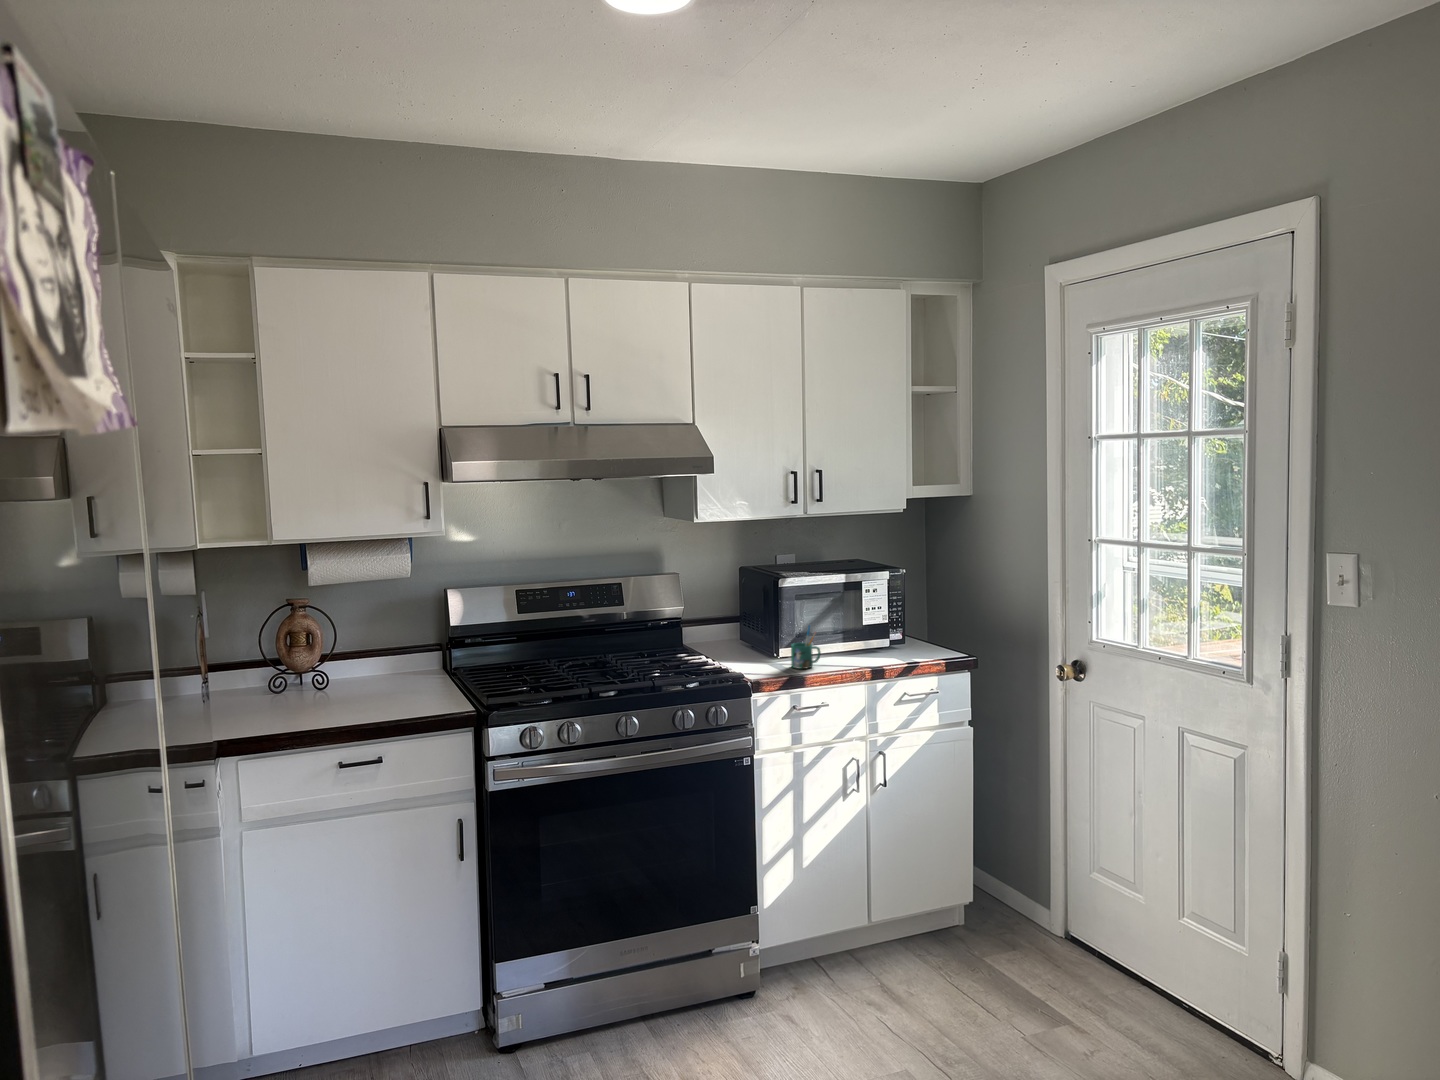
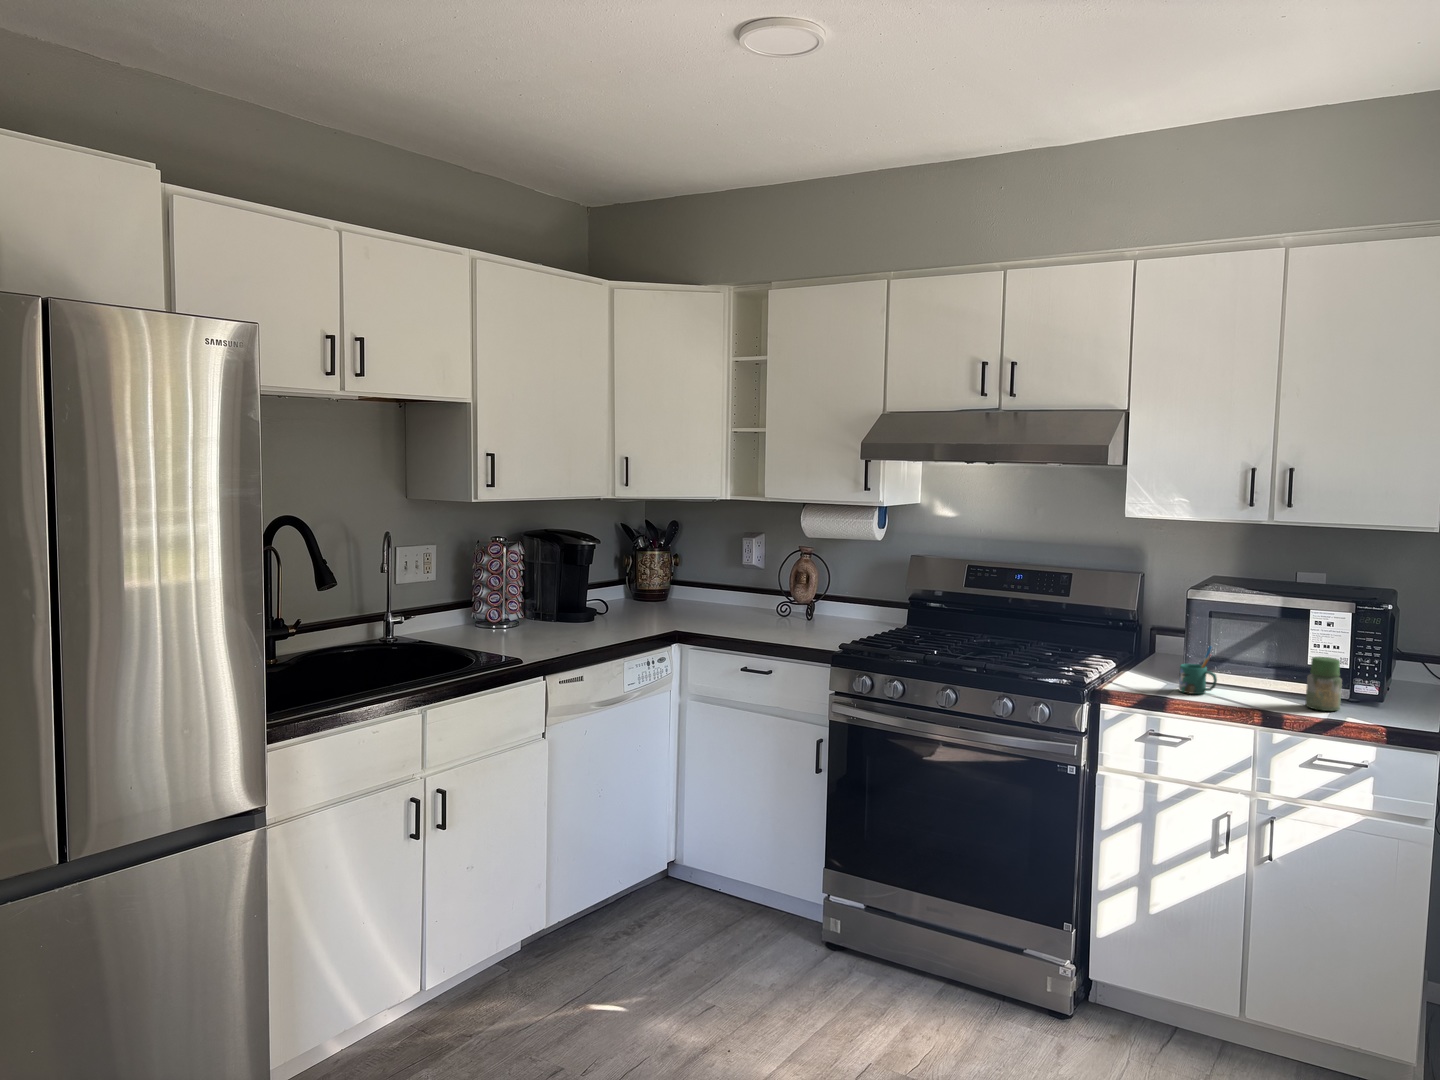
jar: none [876,617,901,659] -> present [1306,657,1342,711]

